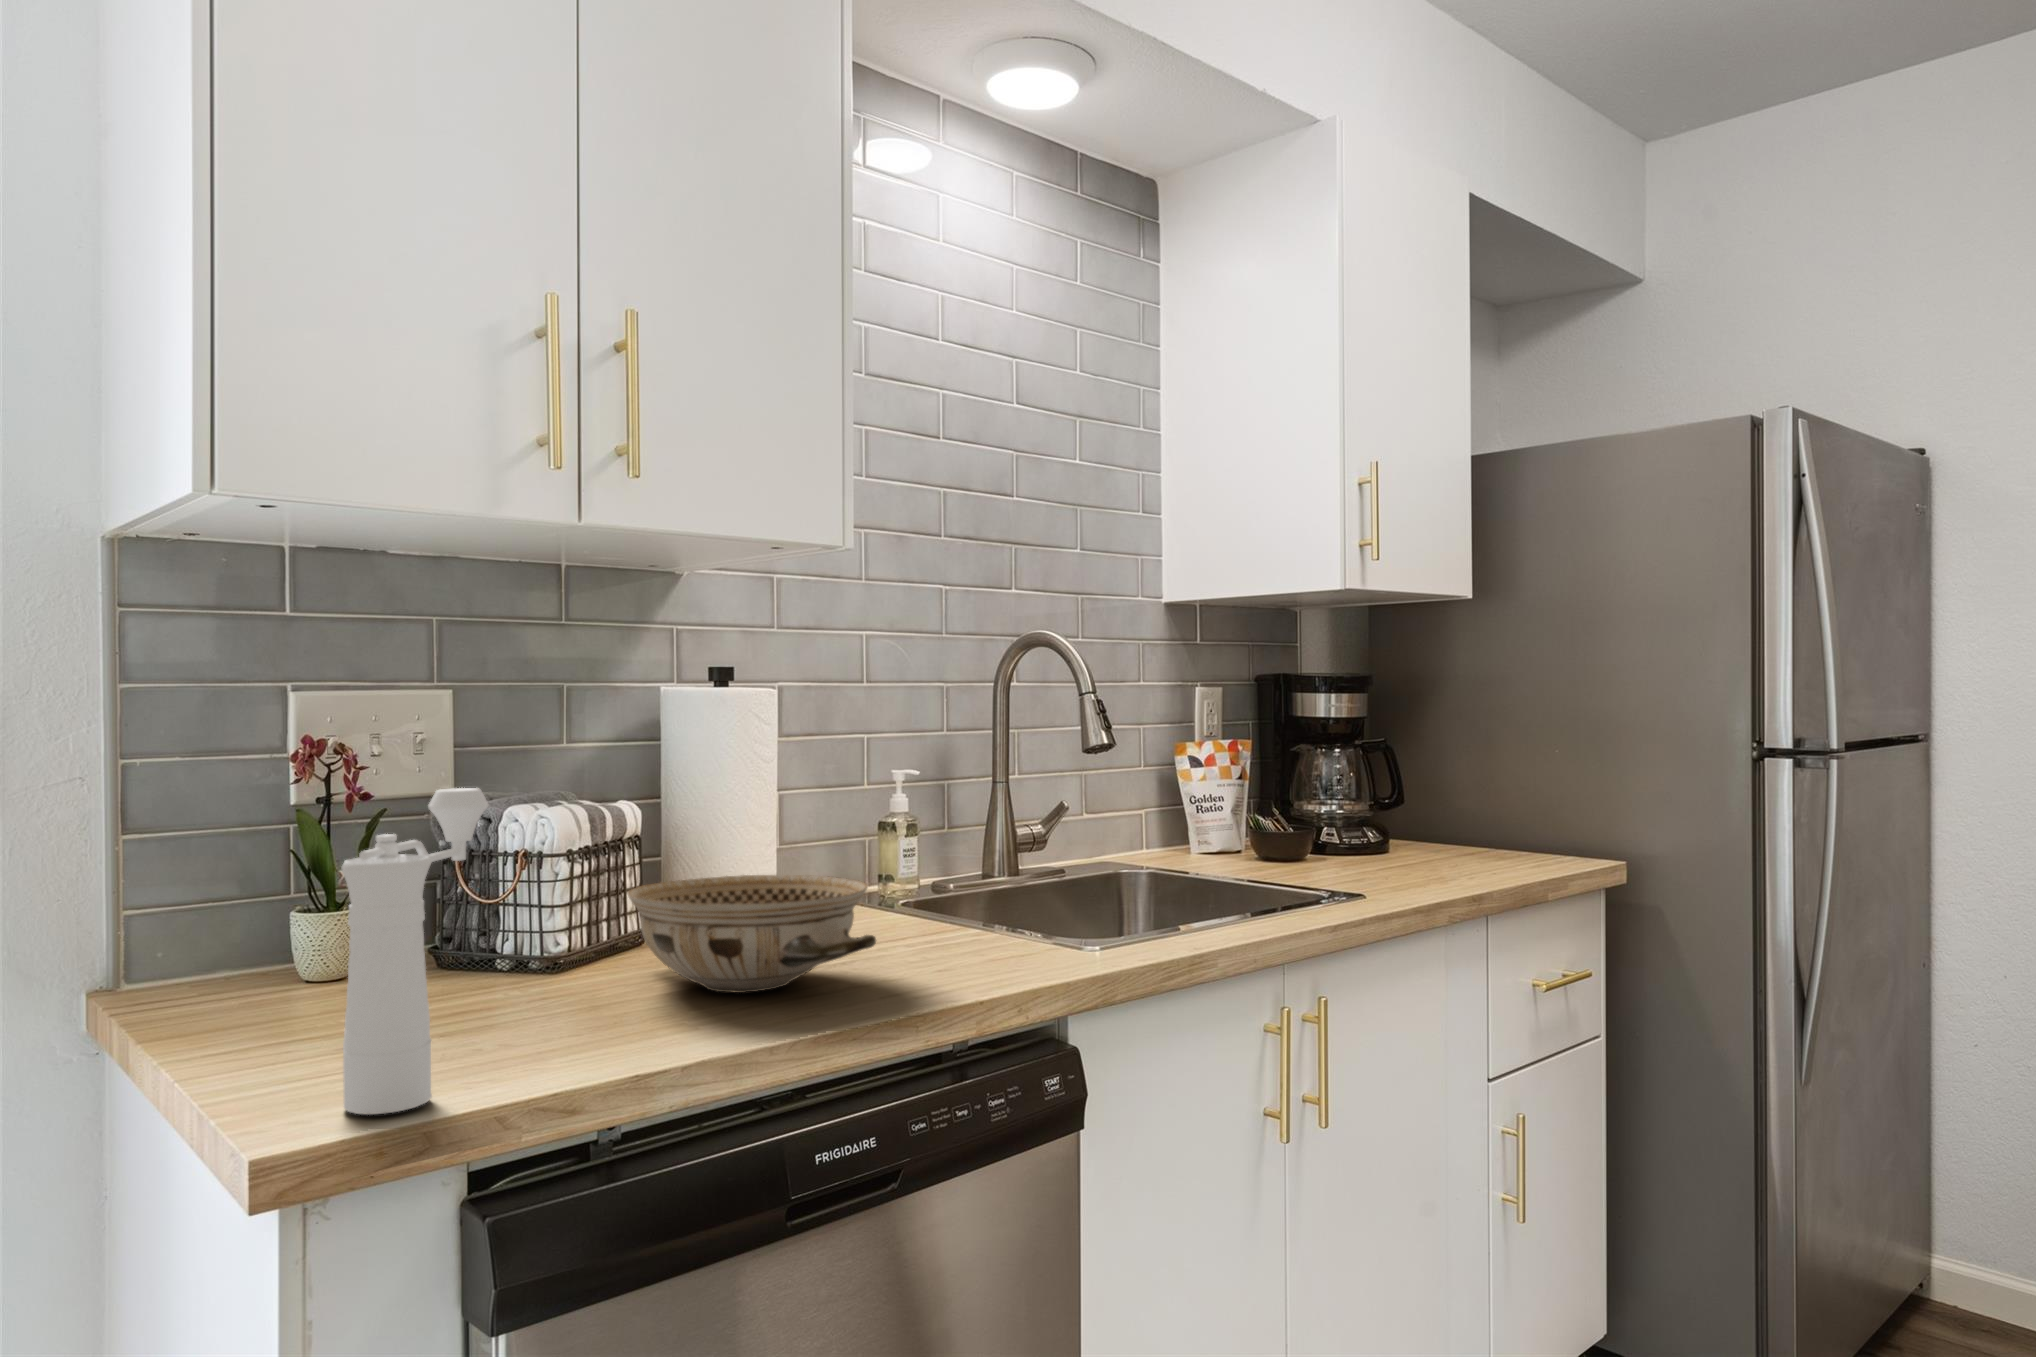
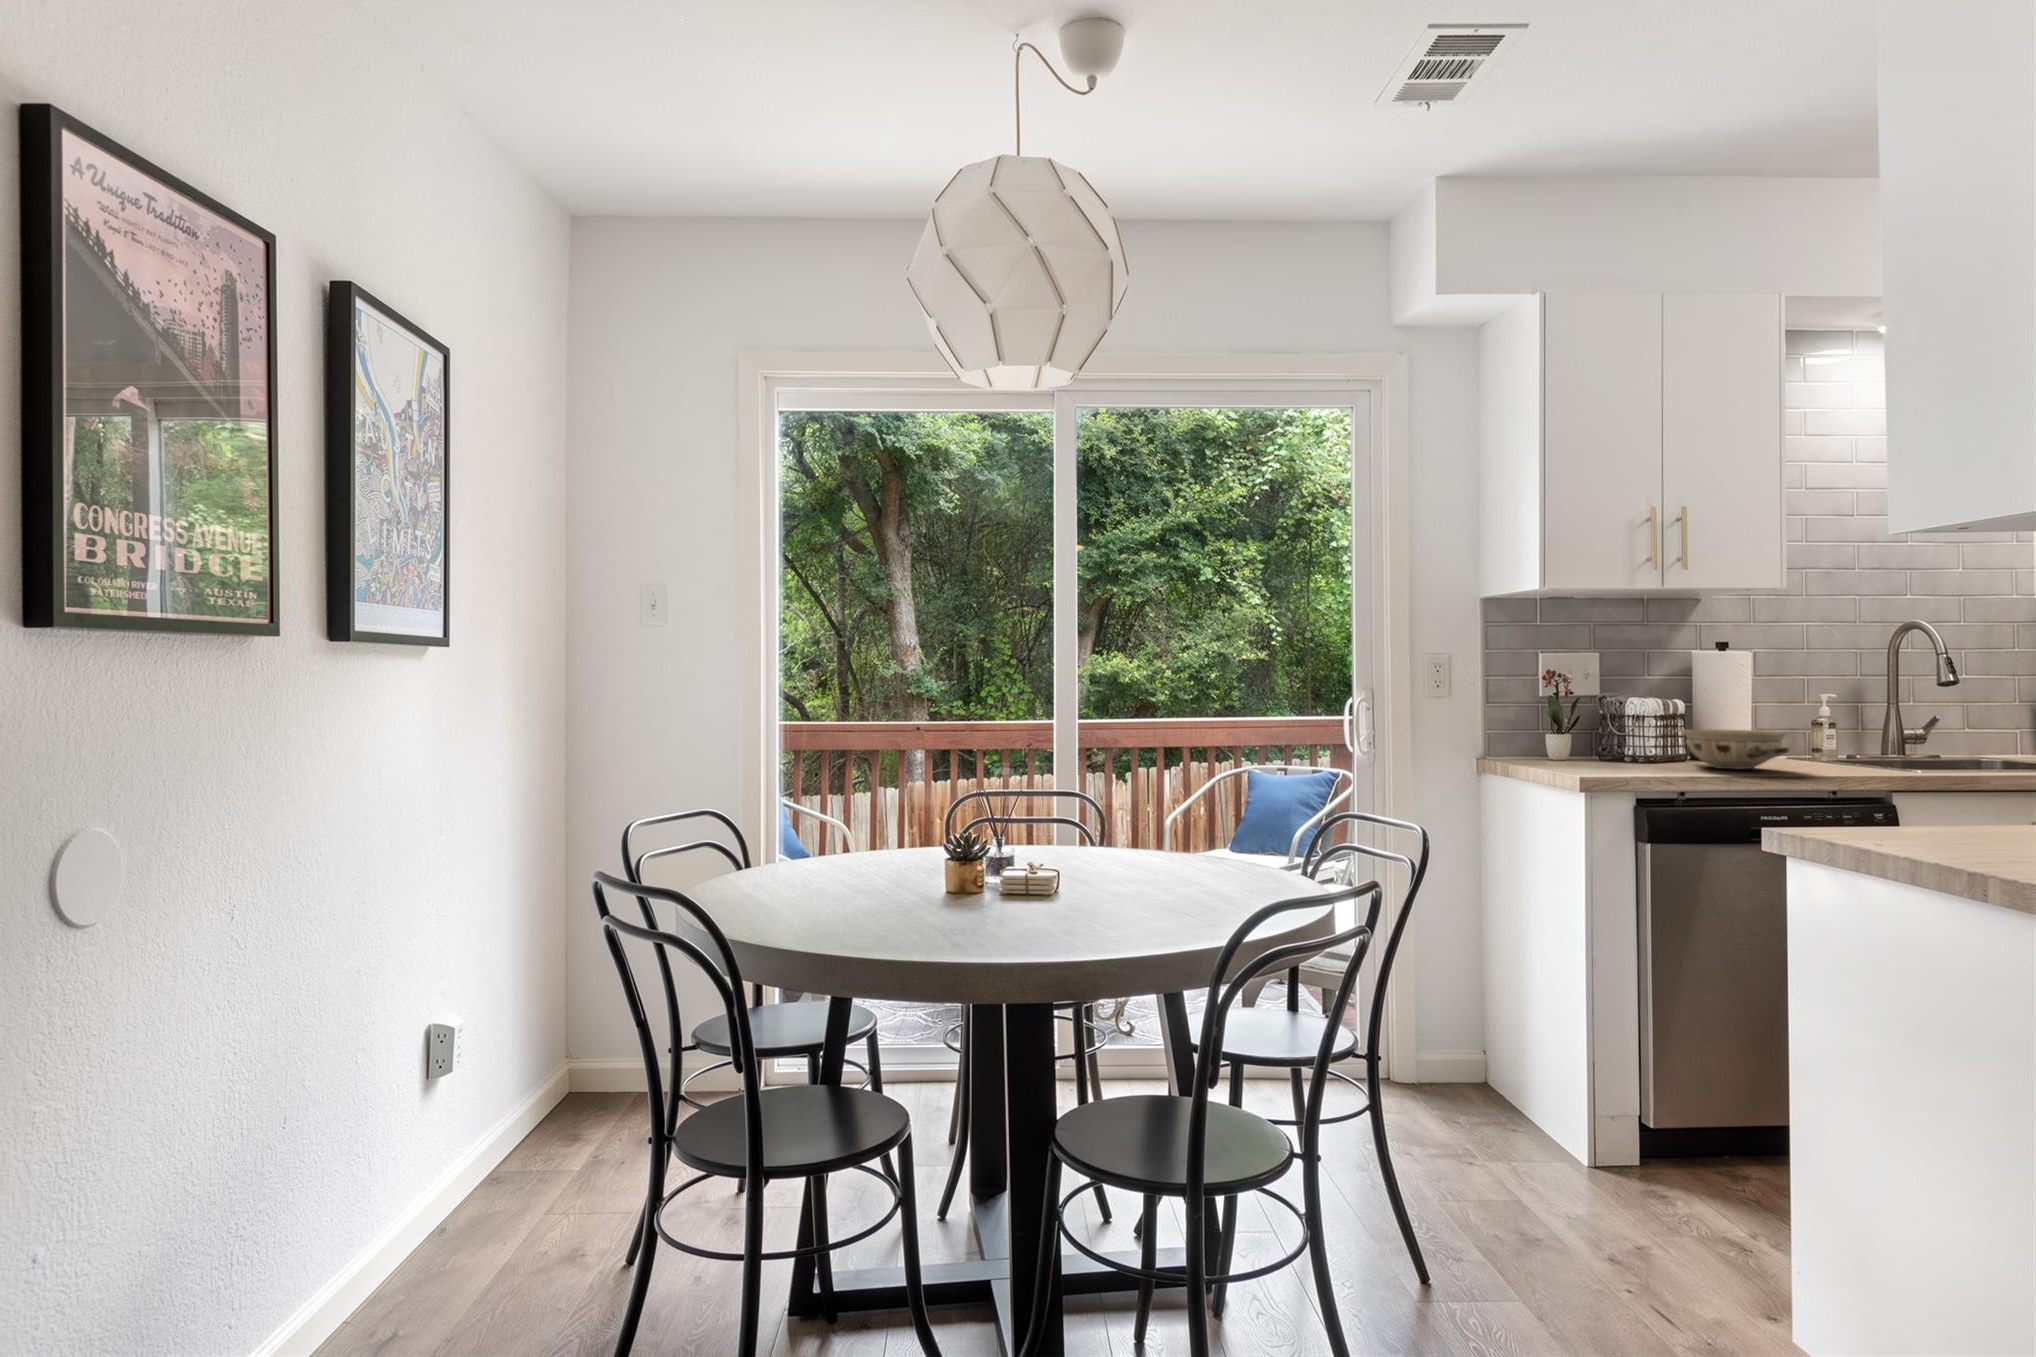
pepper mill: present [342,788,489,1115] -> none [1595,684,1636,775]

